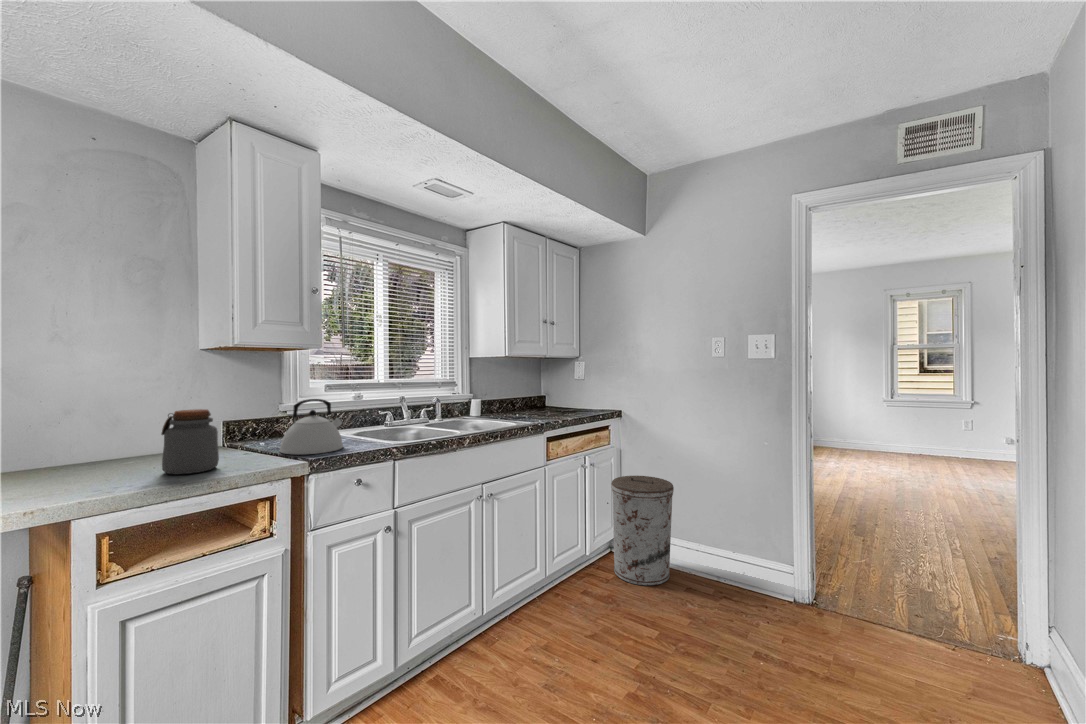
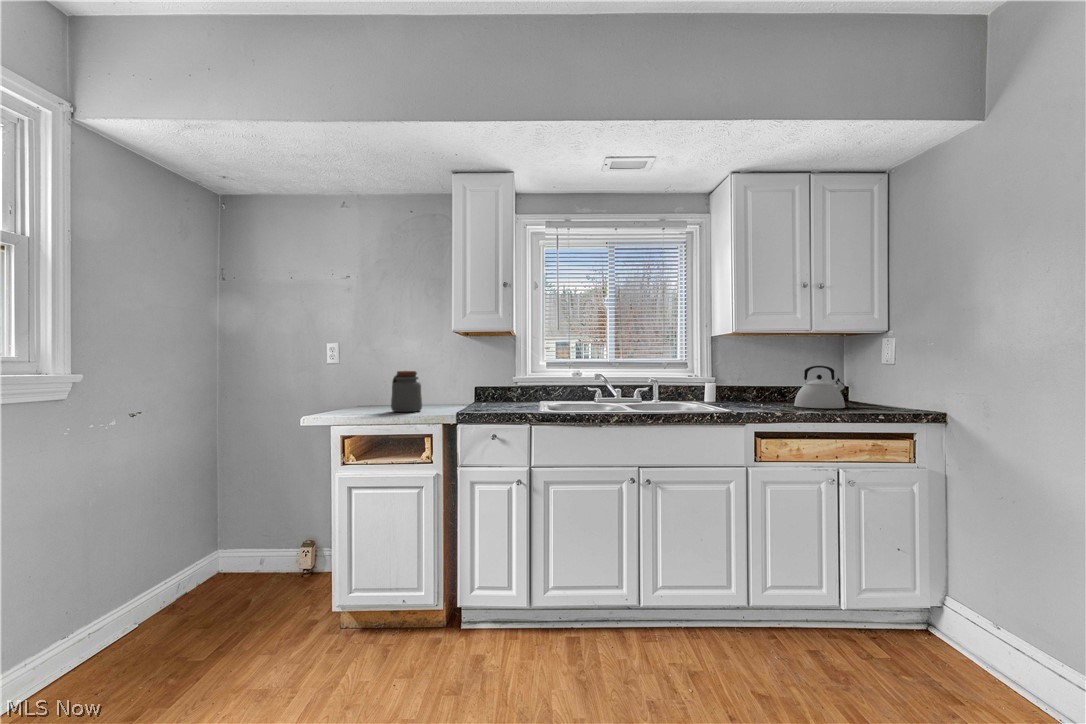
kettle: present [280,399,343,455] -> present [794,366,845,408]
trash can: present [611,476,674,586] -> none [880,512,1002,697]

